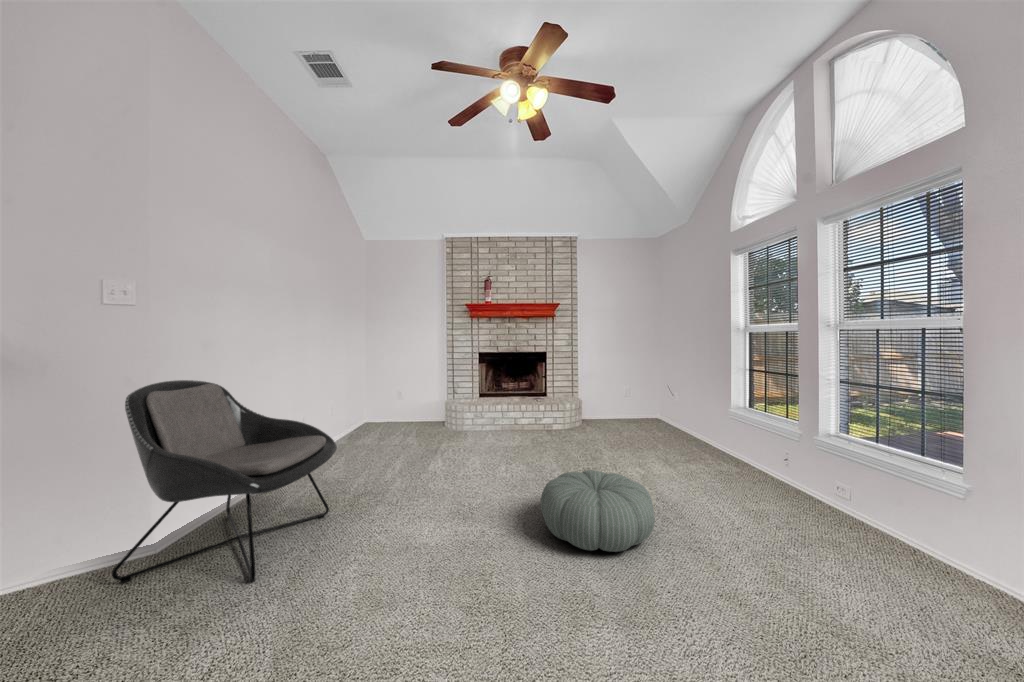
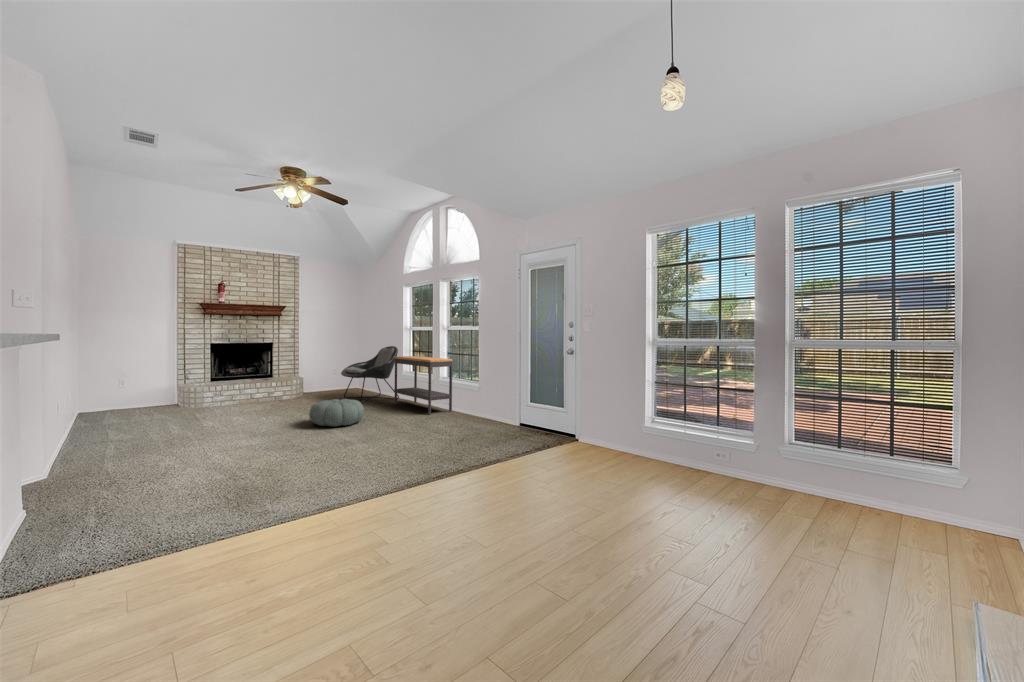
lounge chair: present [112,380,337,583] -> present [341,346,399,404]
console table: none [724,380,916,554] -> present [394,356,453,414]

